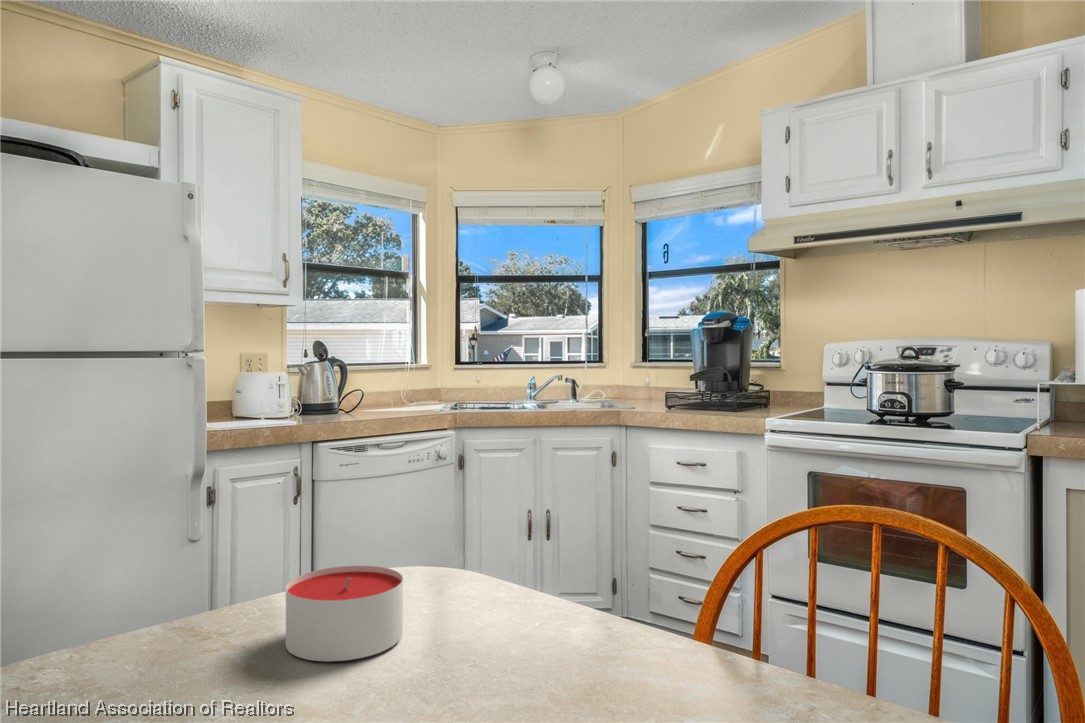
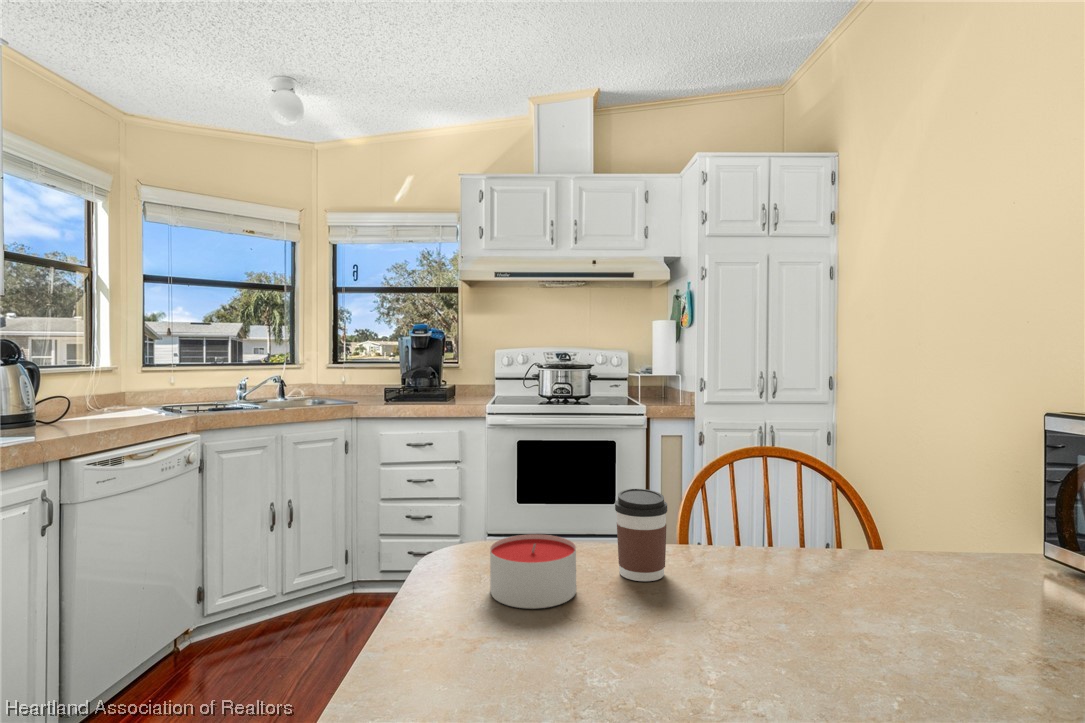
coffee cup: none [463,531,541,674] -> present [615,489,667,581]

